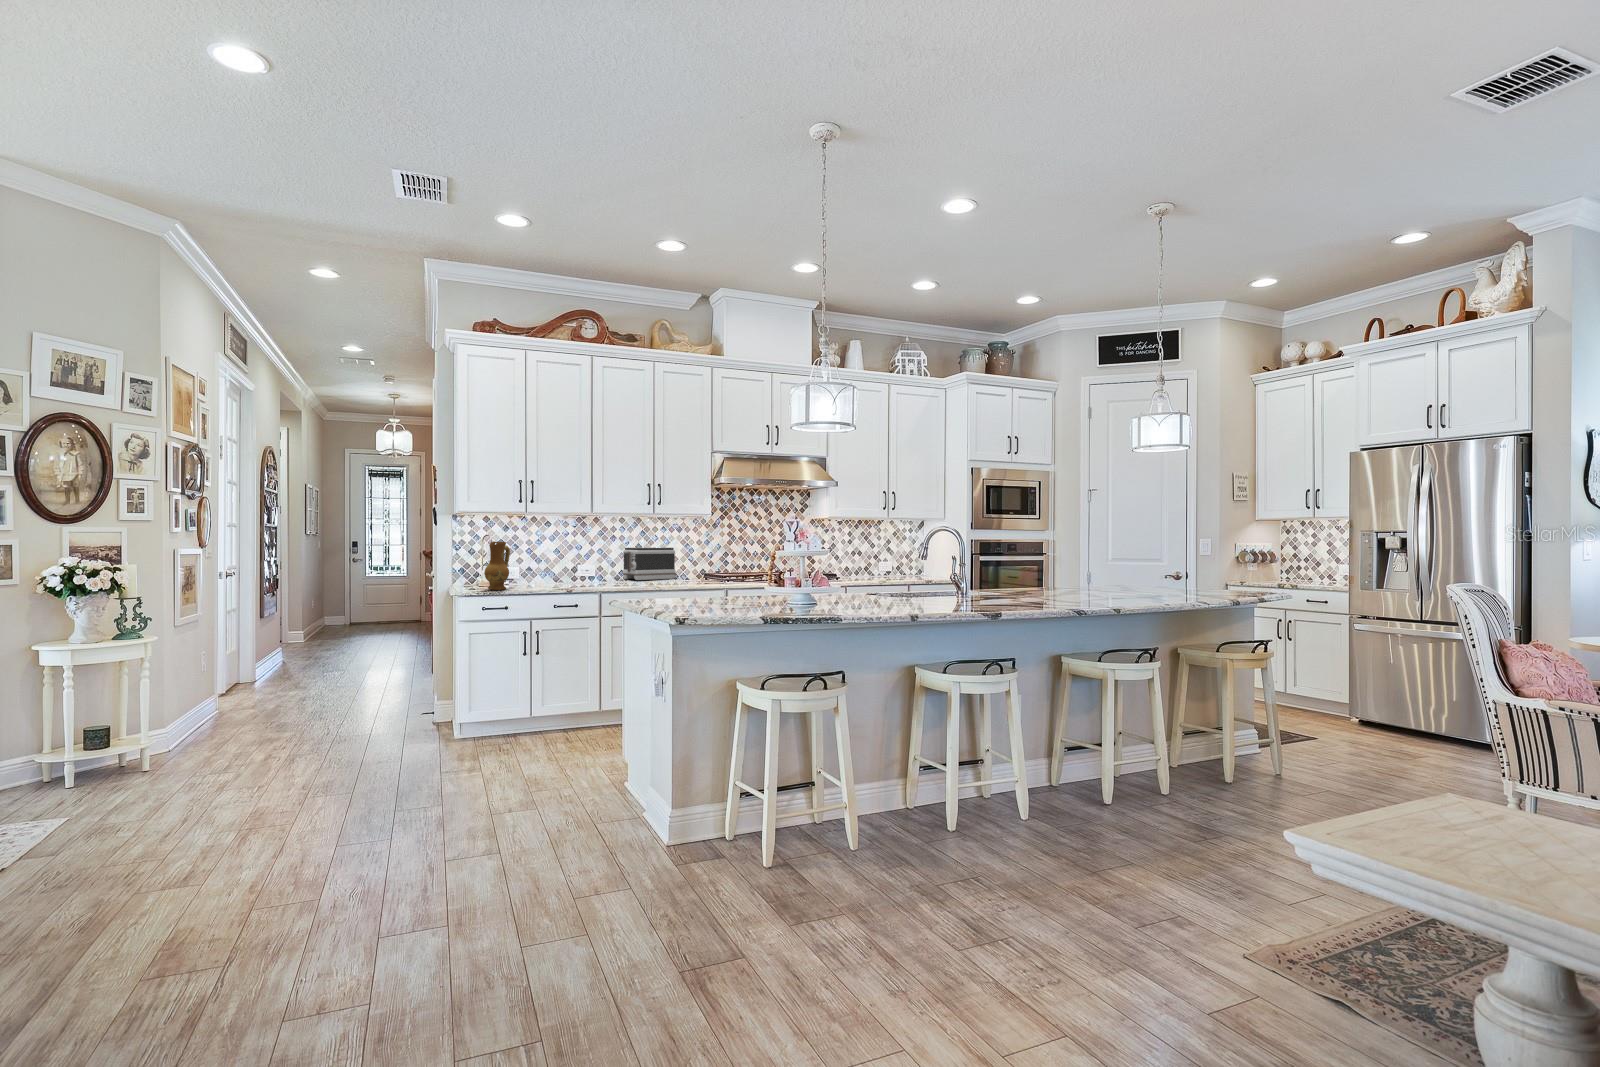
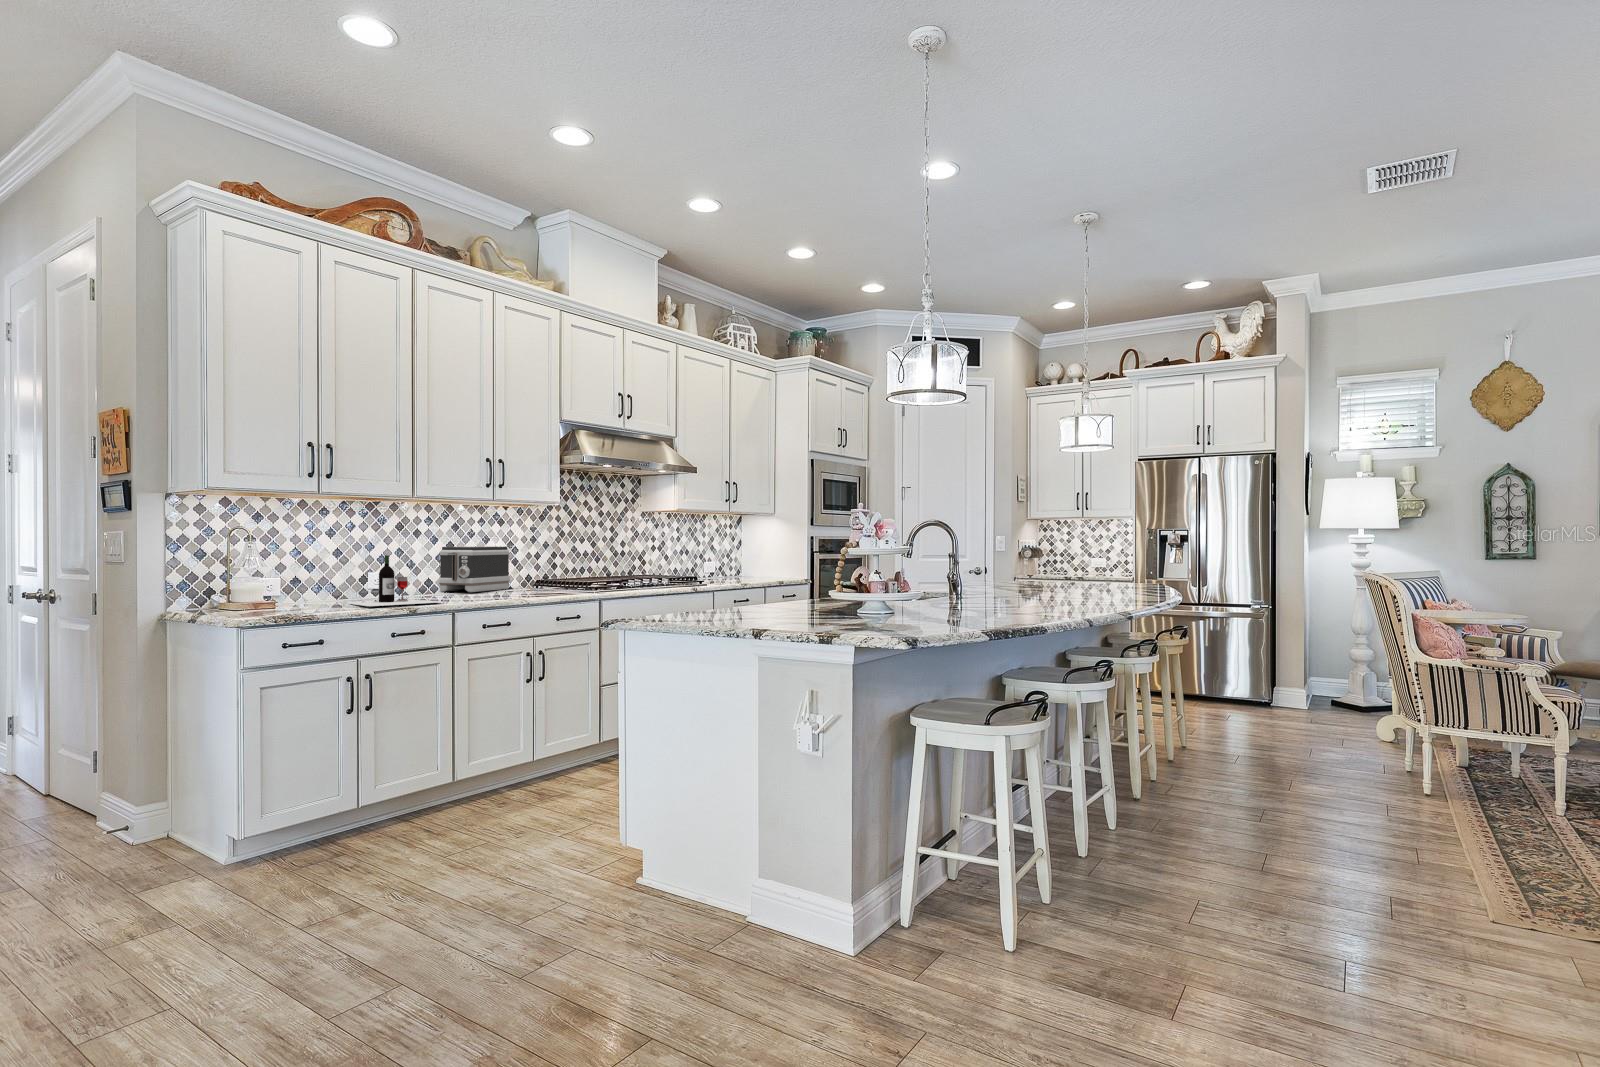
ceramic jug: present [484,542,510,590] -> none [280,537,324,615]
wine bottle: none [543,553,594,586] -> present [348,555,439,606]

